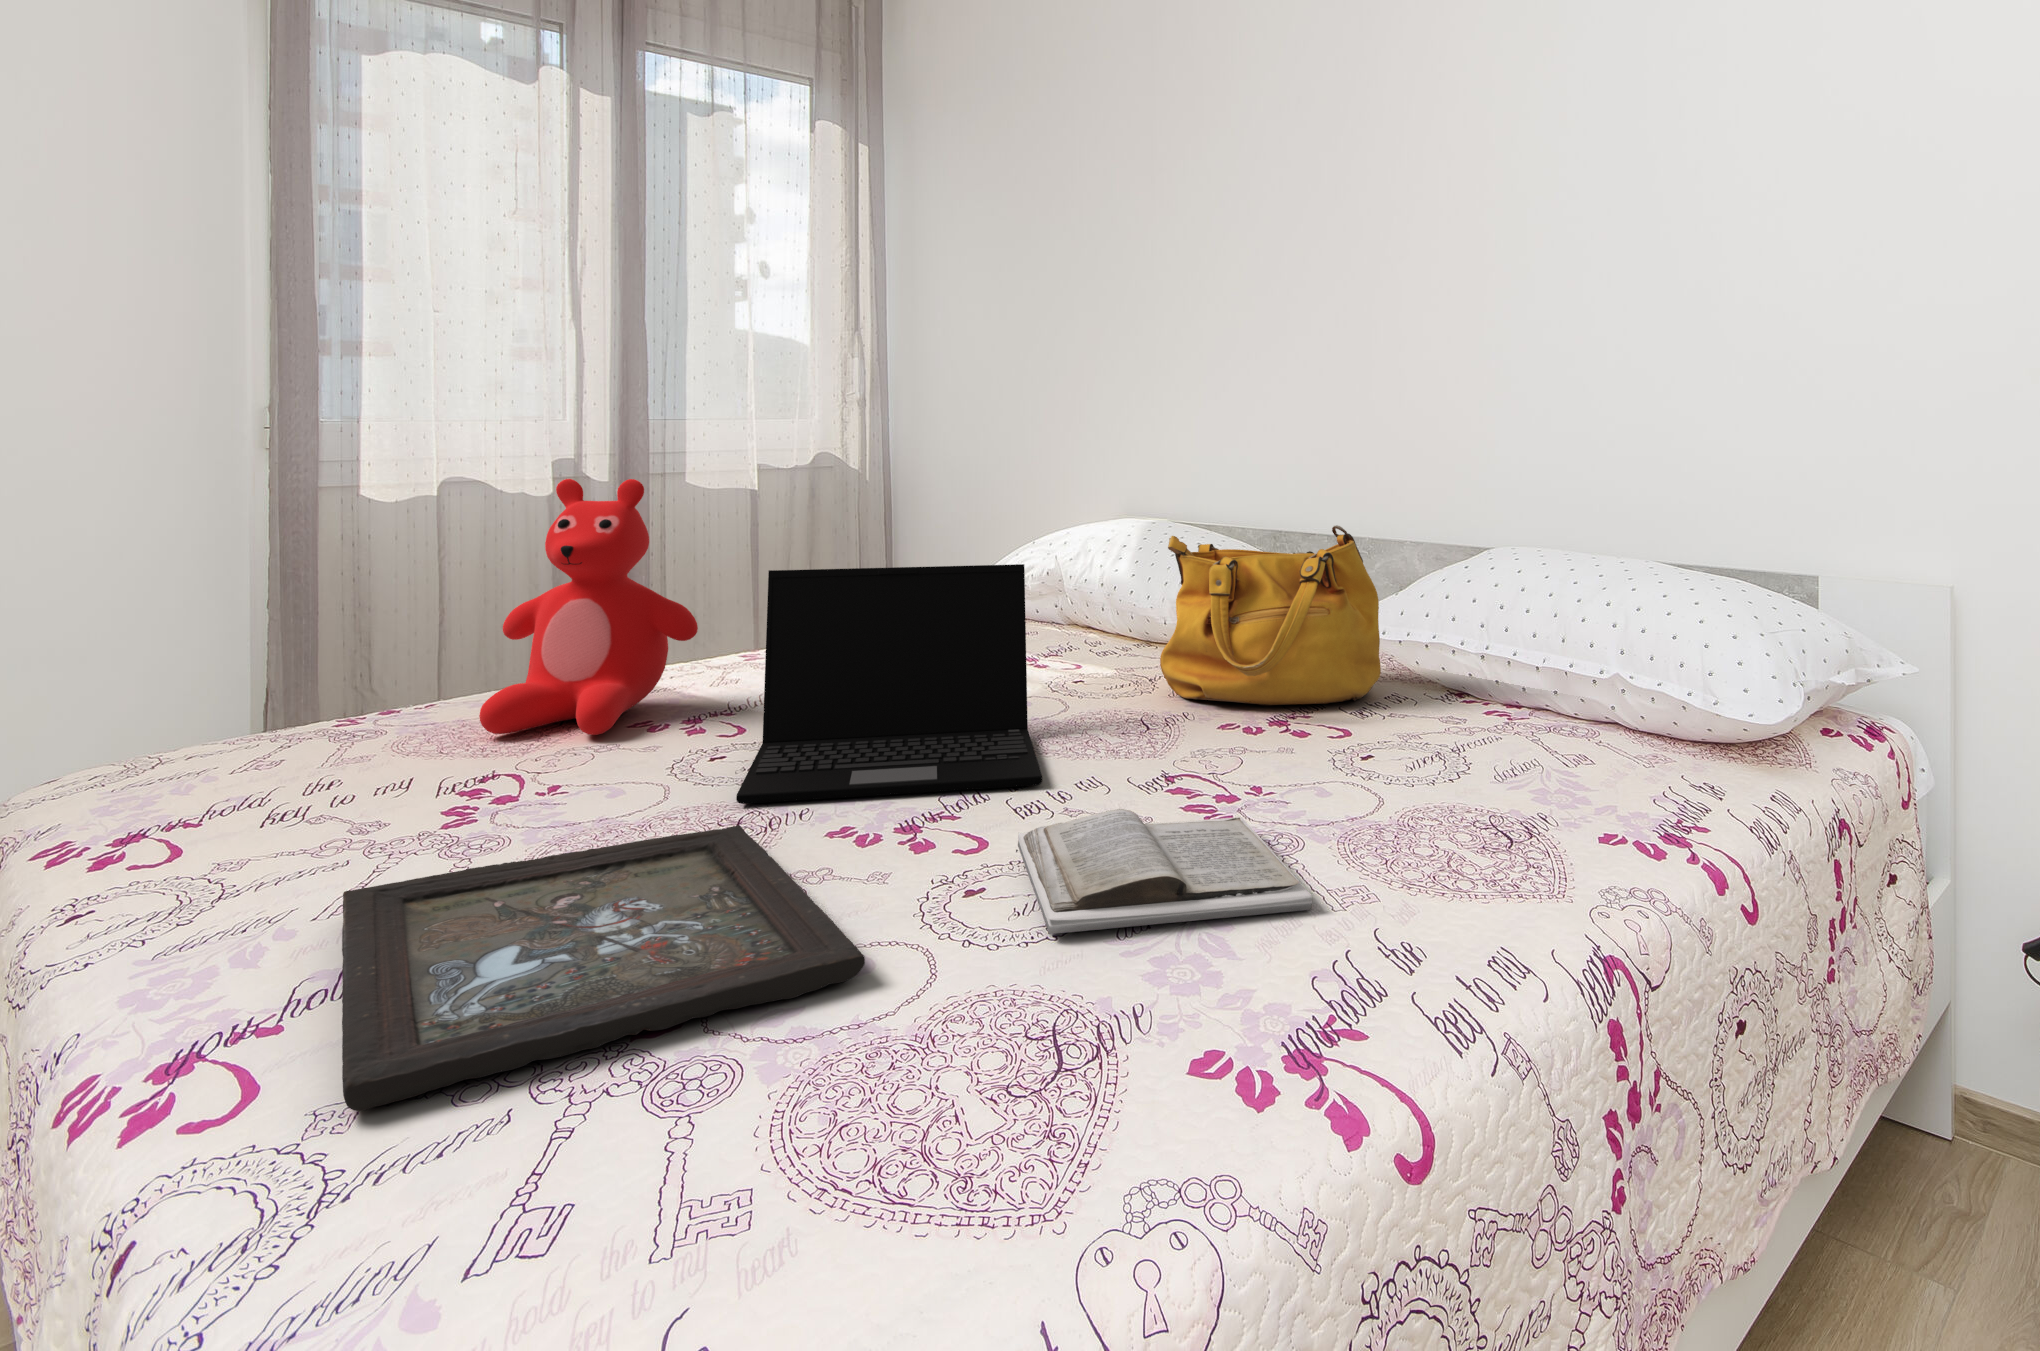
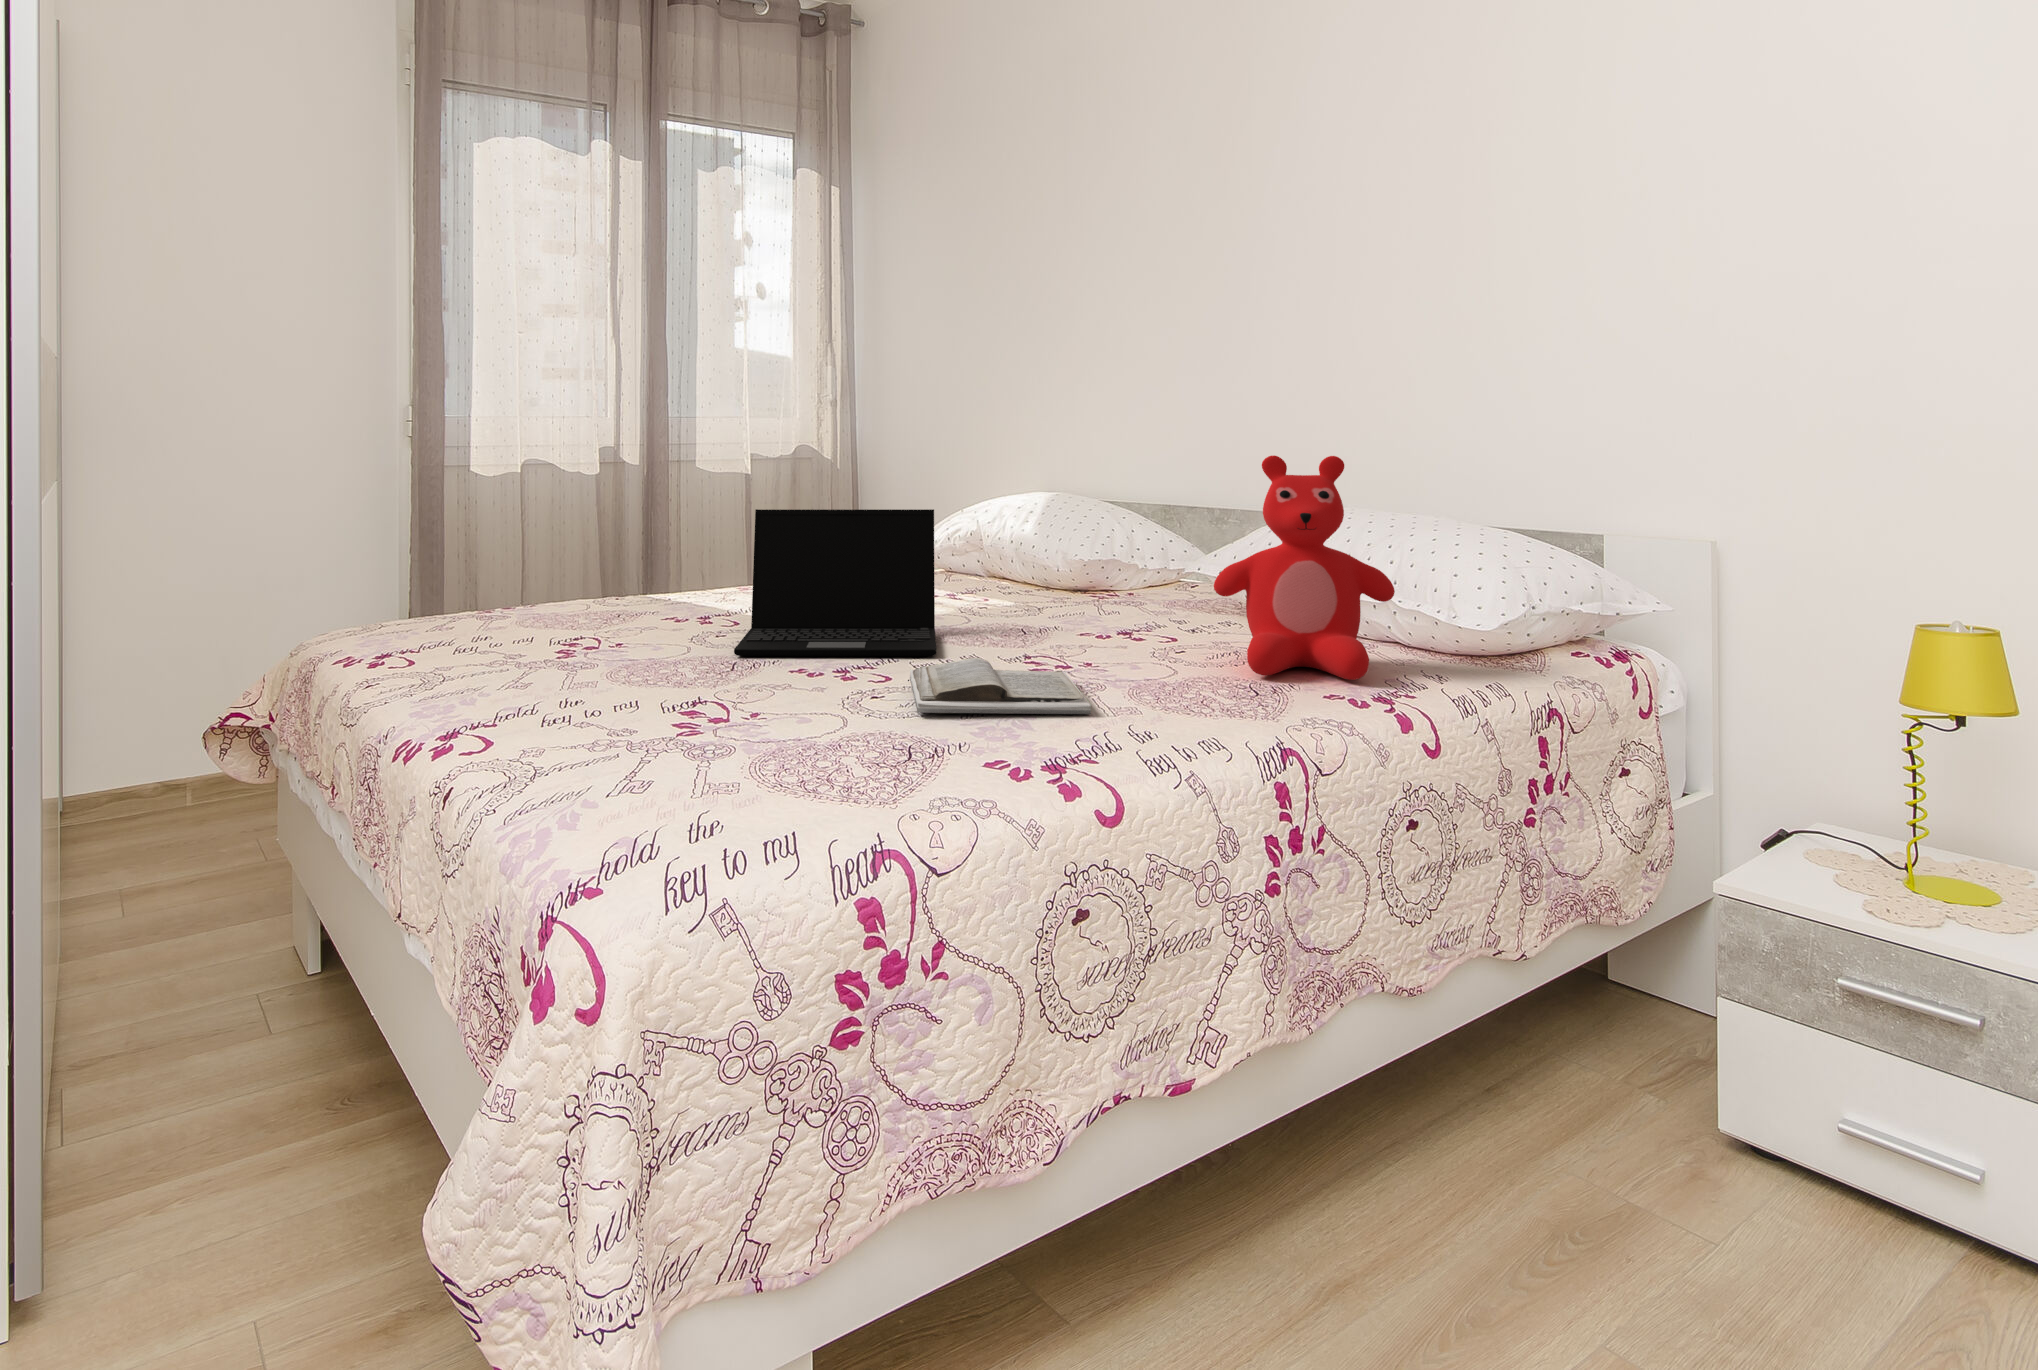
teddy bear: present [479,479,698,735] -> present [1214,455,1395,680]
handbag: present [1160,525,1381,705] -> none [1043,488,1218,625]
tray: present [342,825,865,1111] -> none [517,661,805,745]

